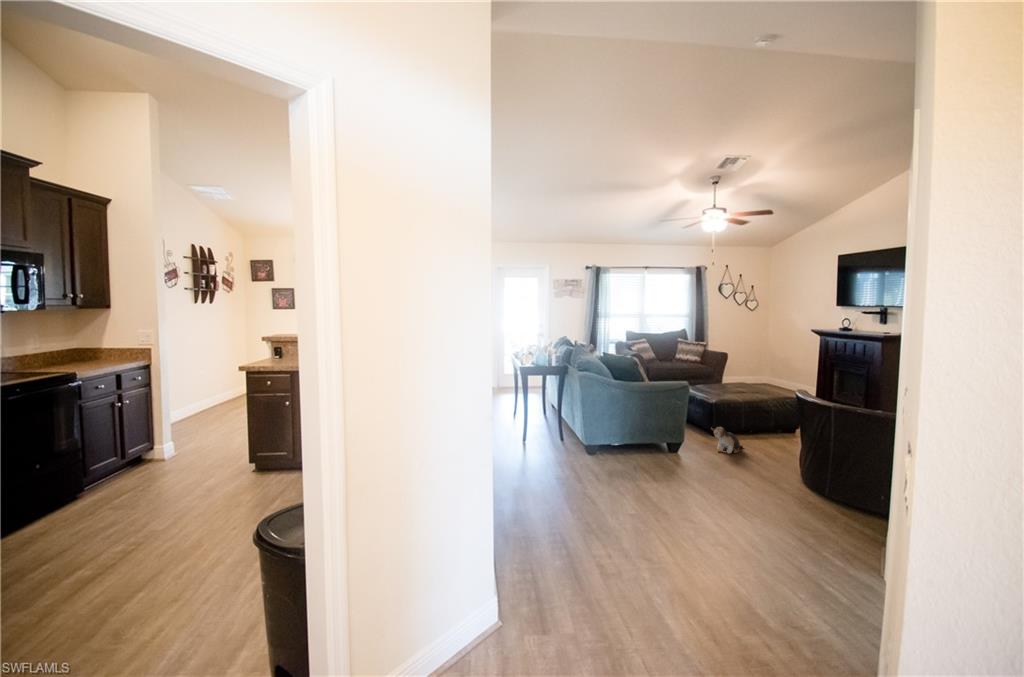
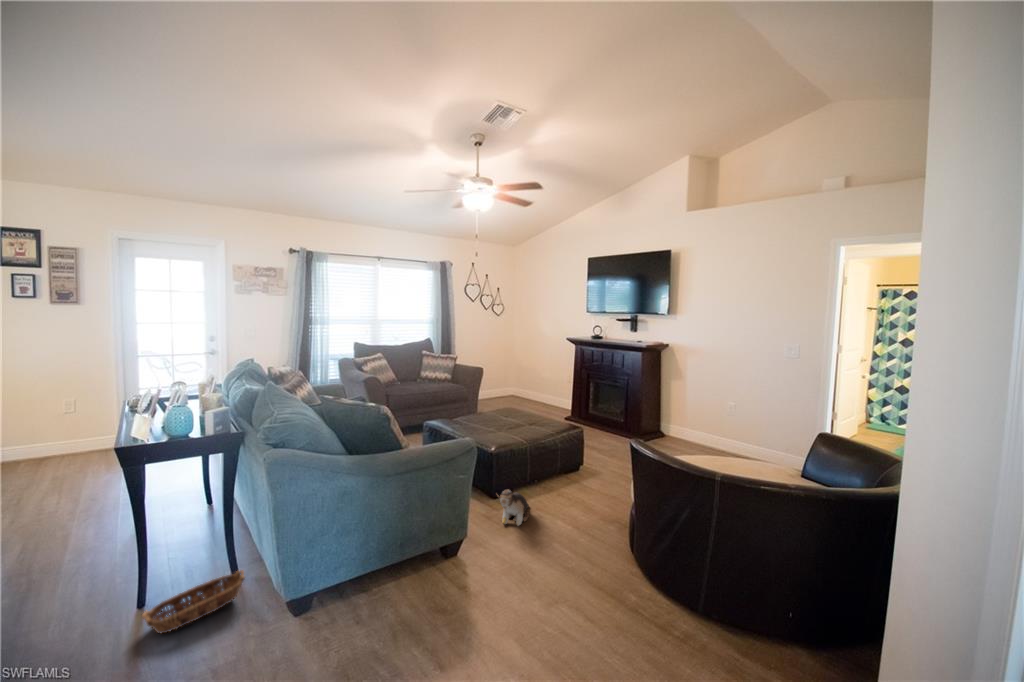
basket: none [524,430,570,452] -> present [142,570,245,633]

